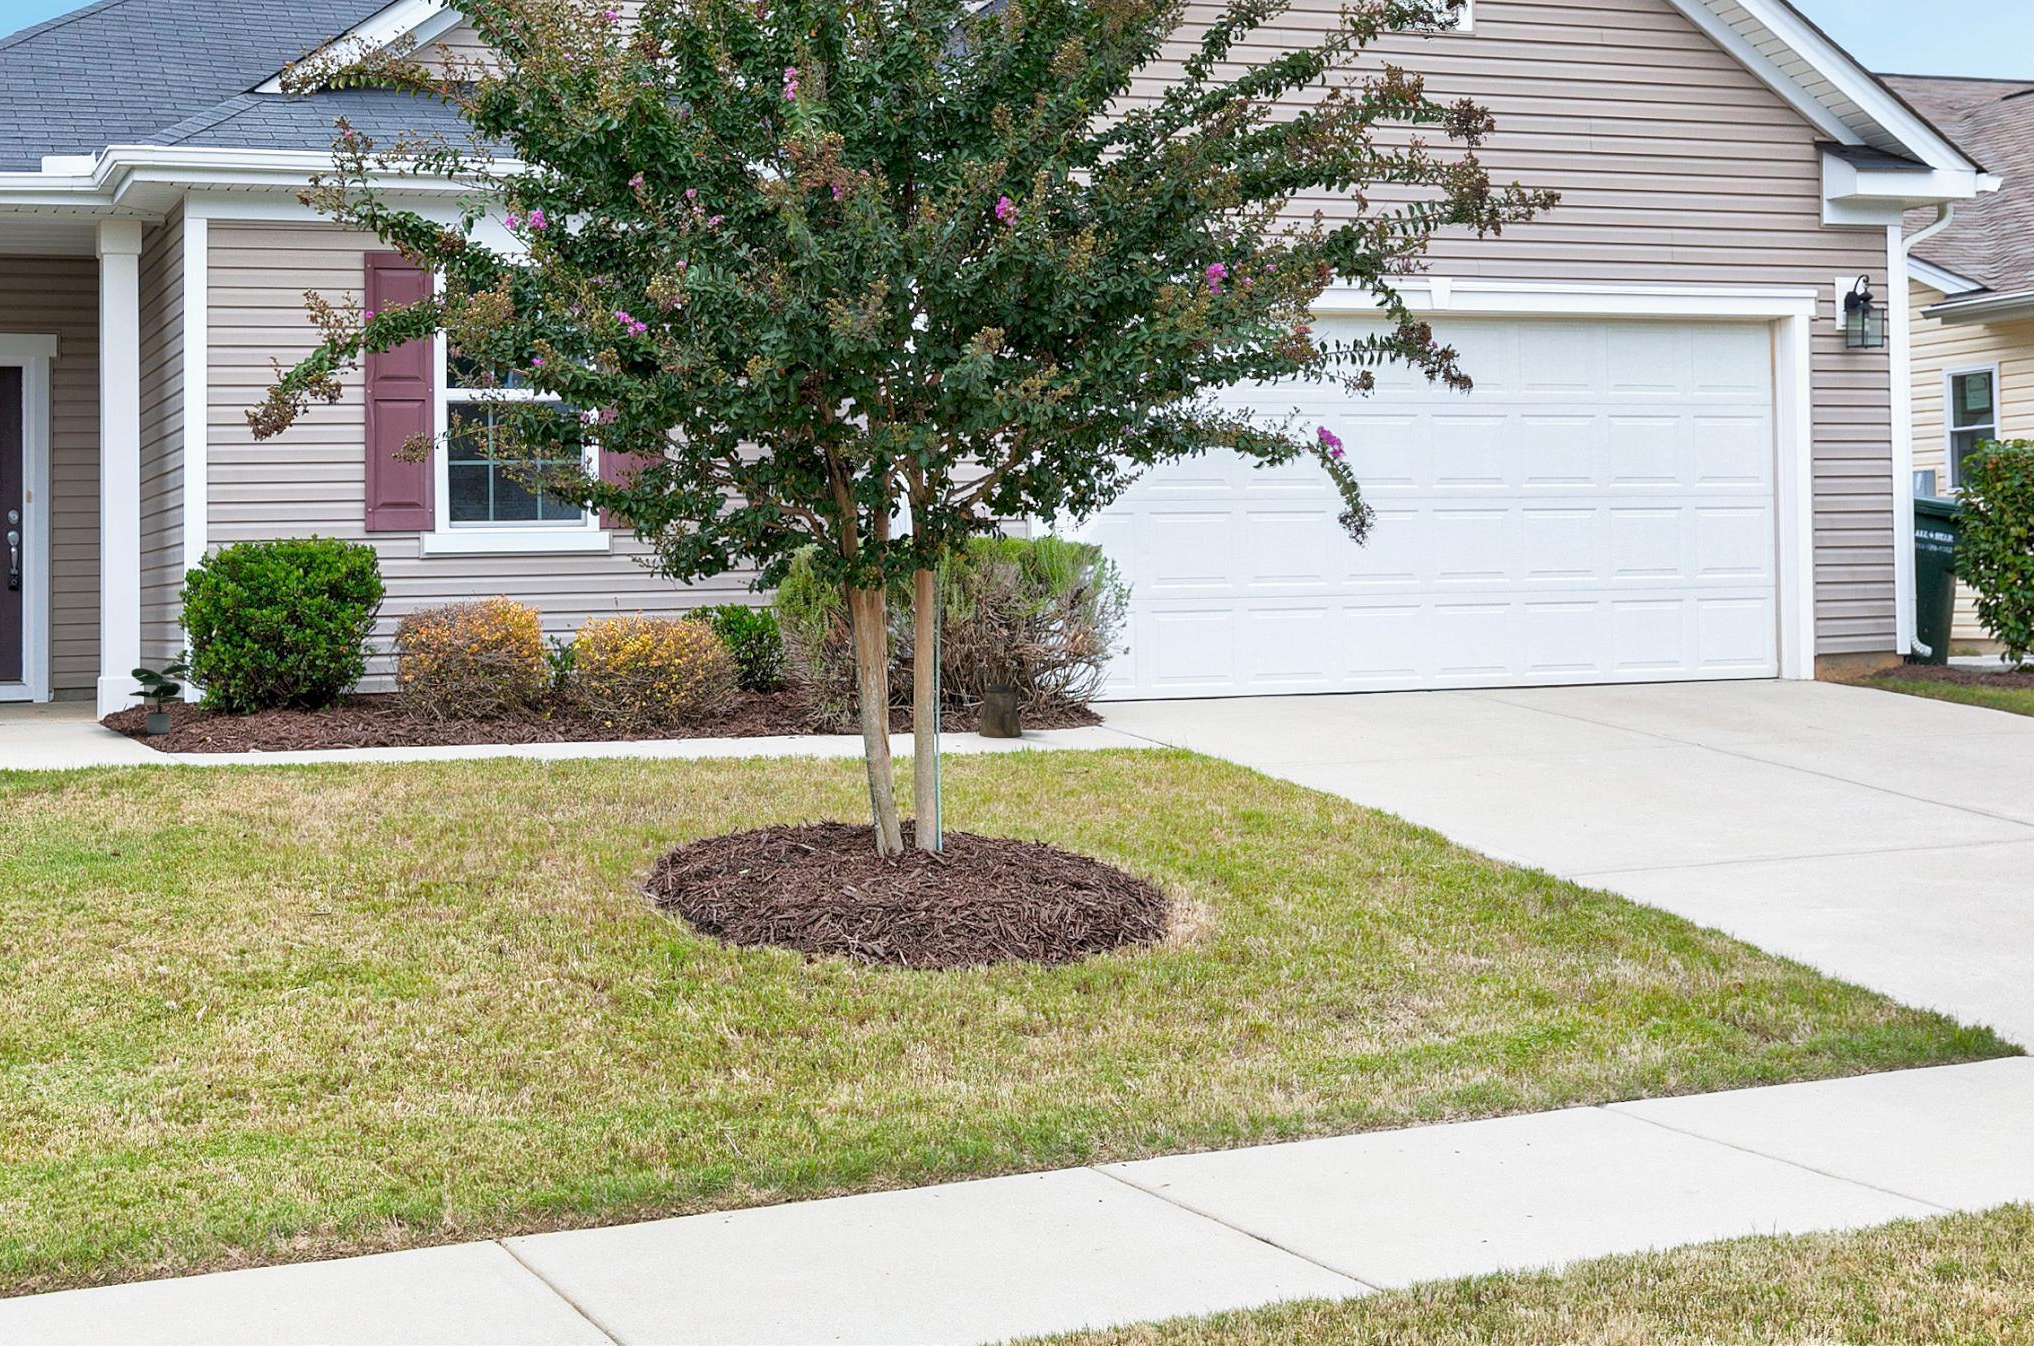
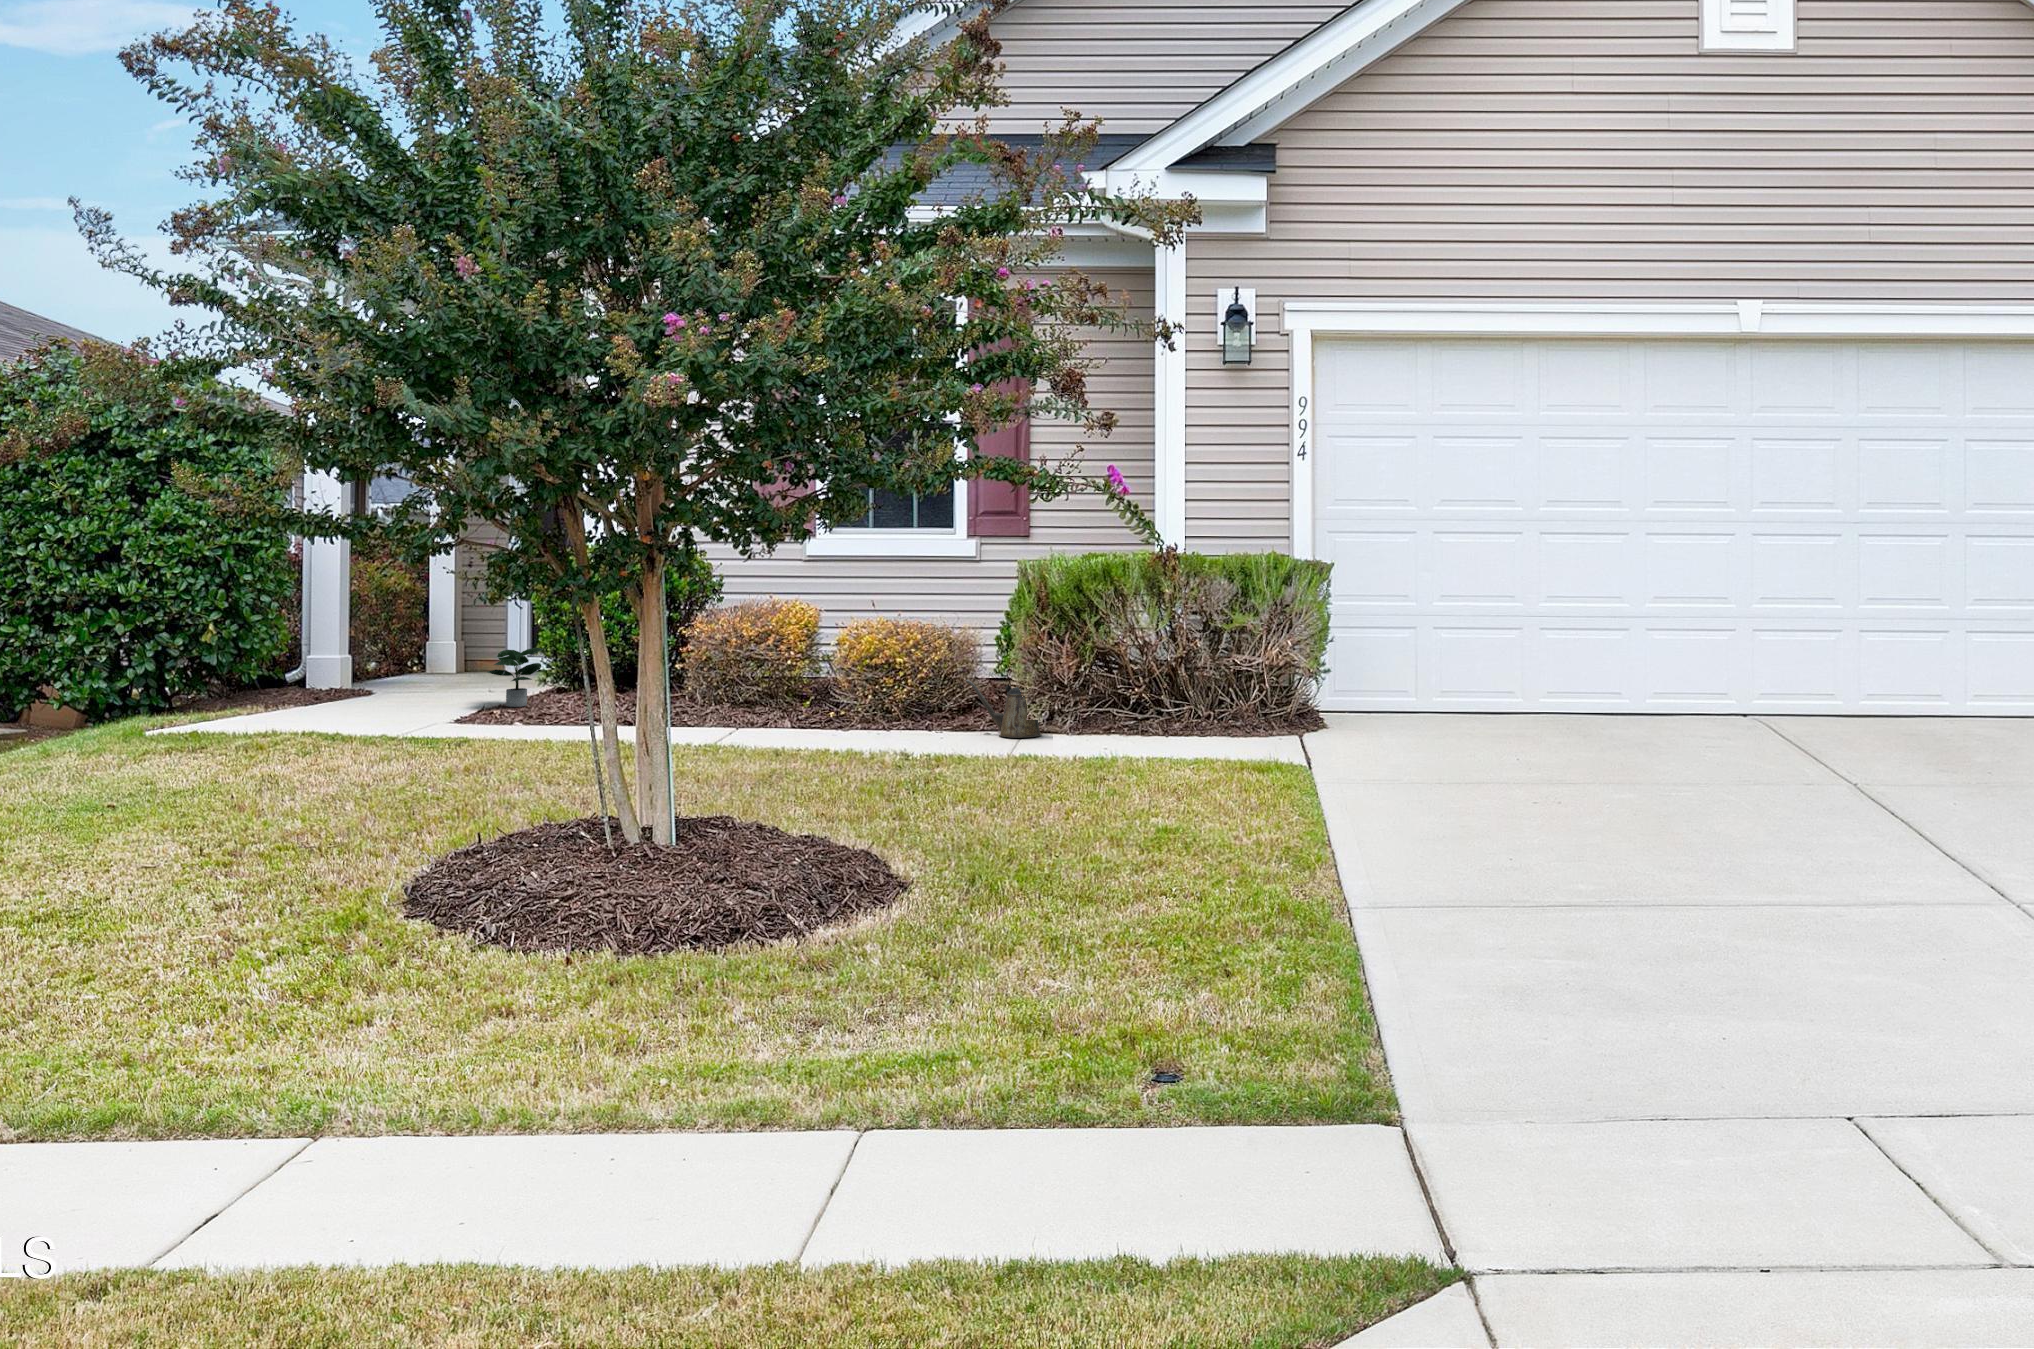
watering can: present [979,683,1023,737] -> present [966,680,1041,738]

